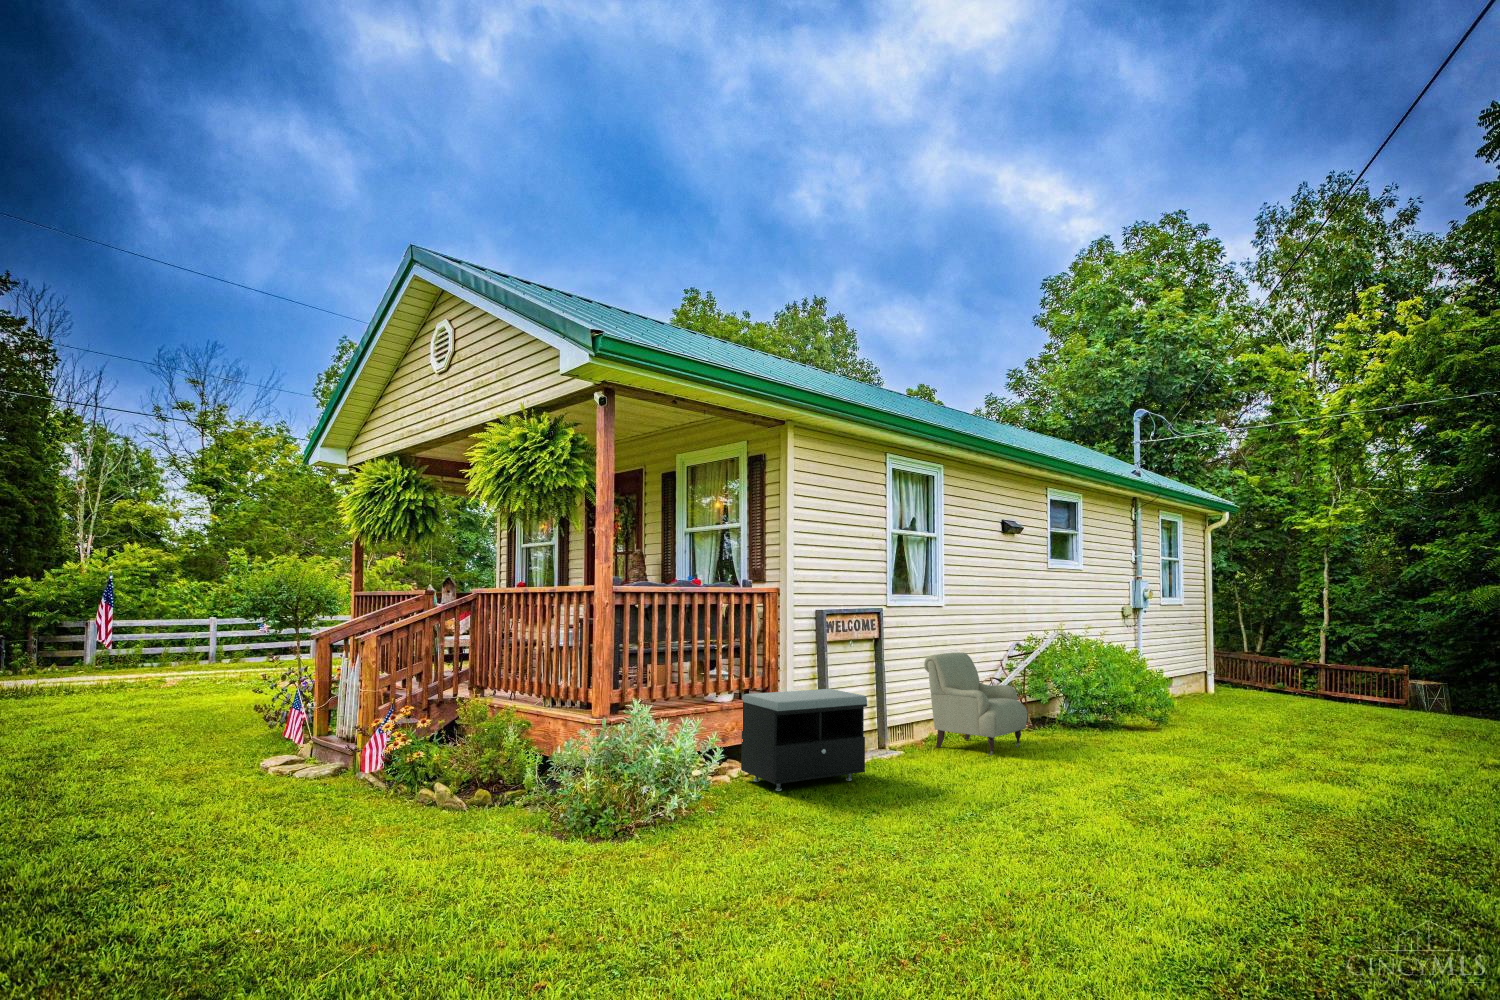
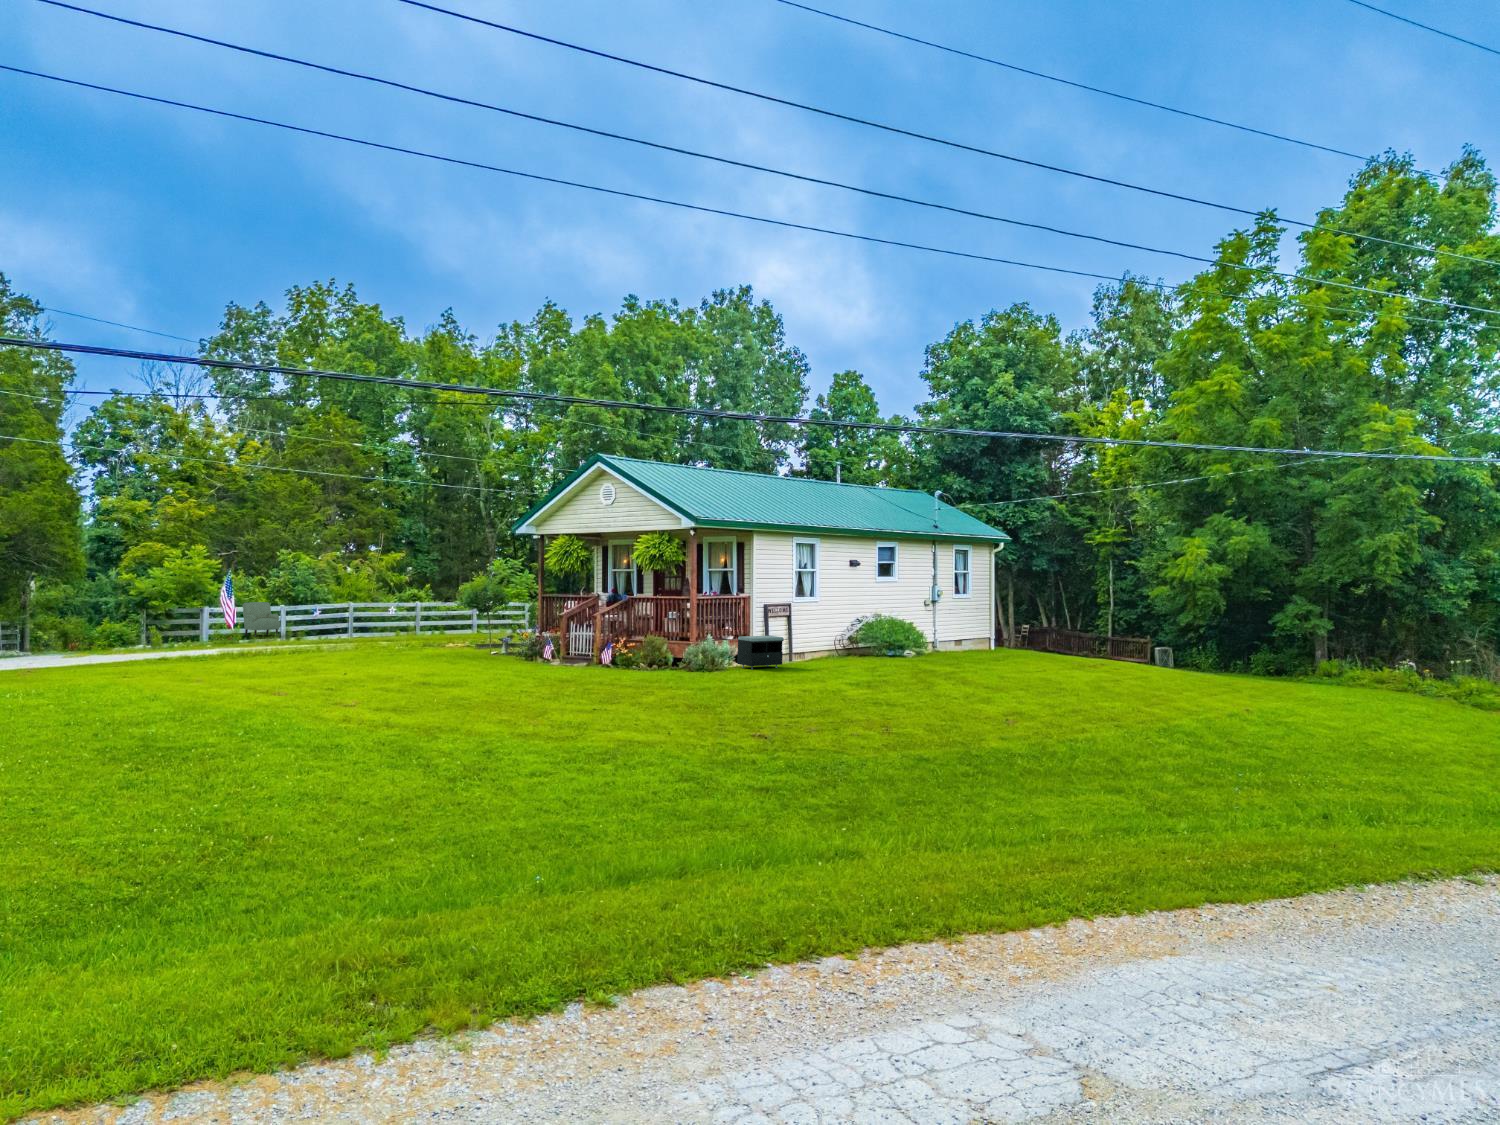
chair: present [924,653,1027,756] -> present [242,602,280,636]

